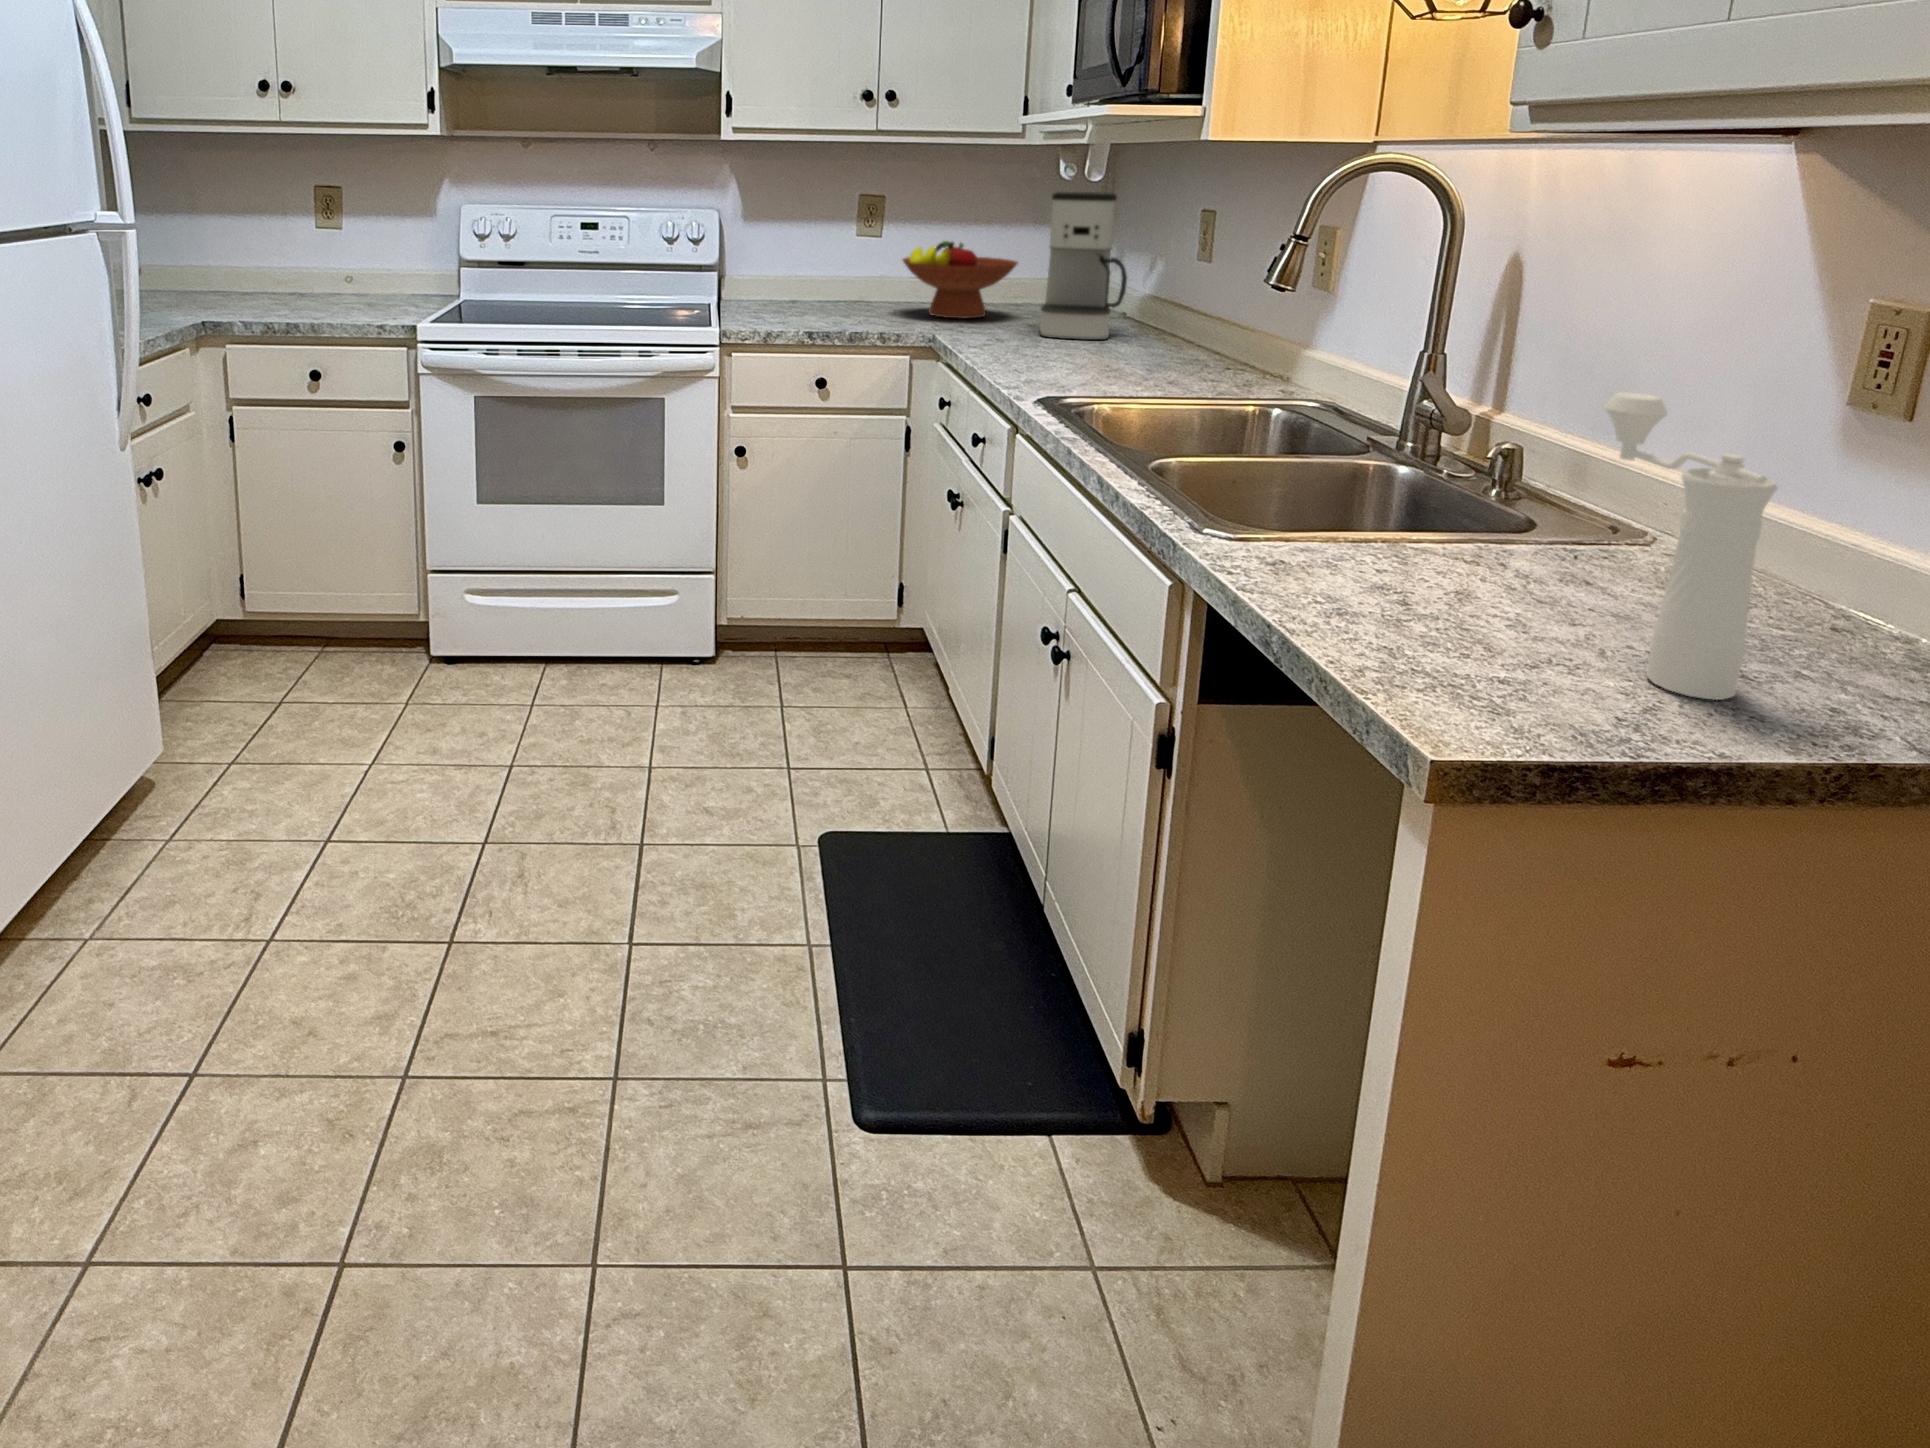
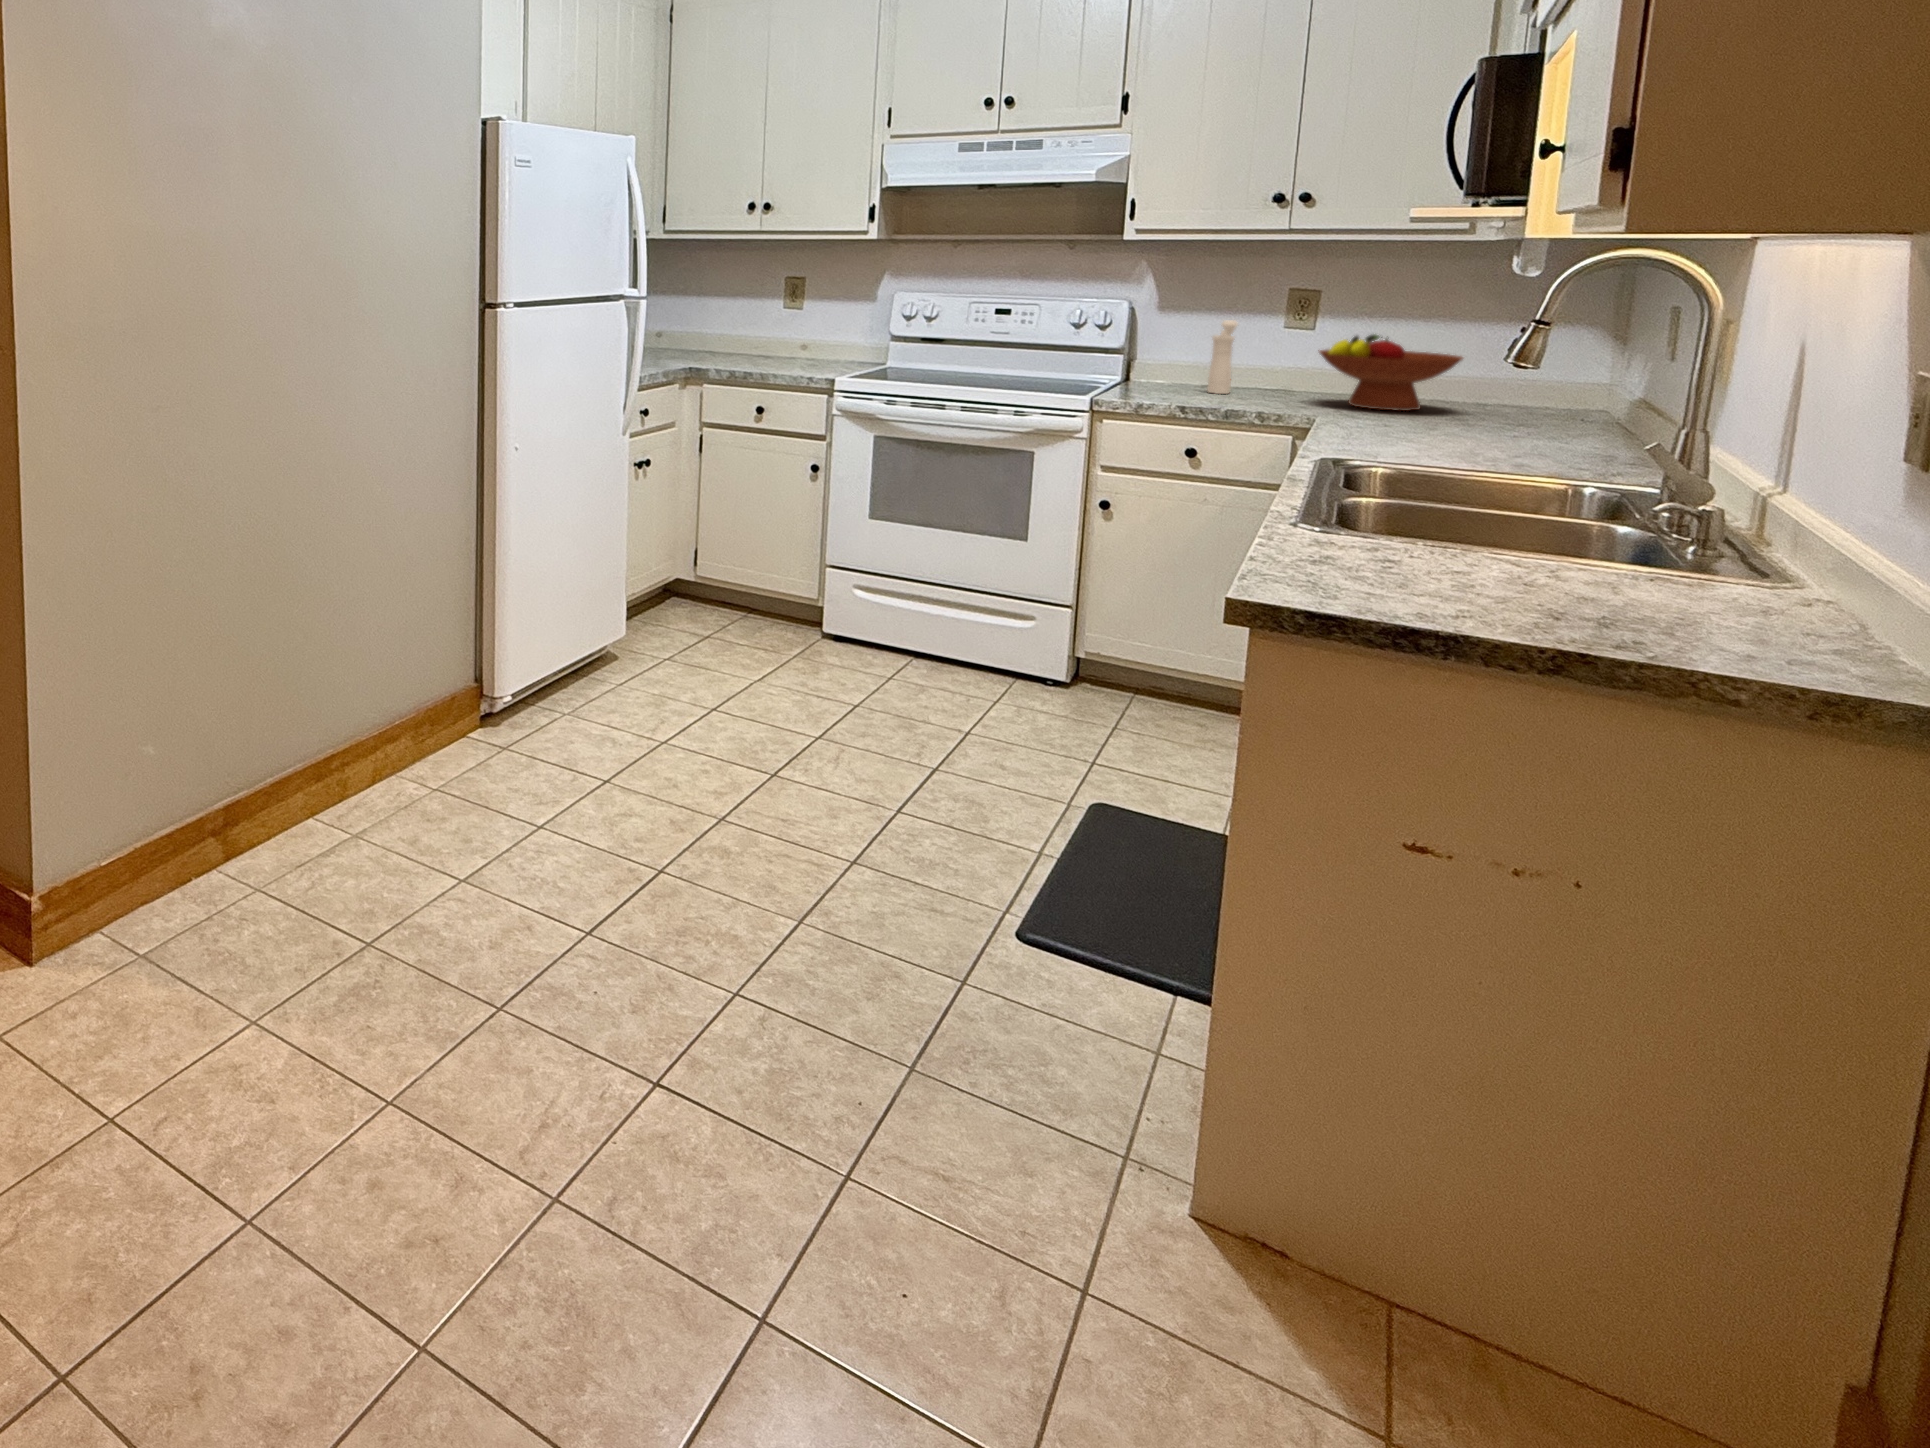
coffee maker: present [1040,192,1127,340] -> none [1456,288,1579,437]
pepper mill: present [1604,392,1778,700] -> present [1208,320,1238,394]

